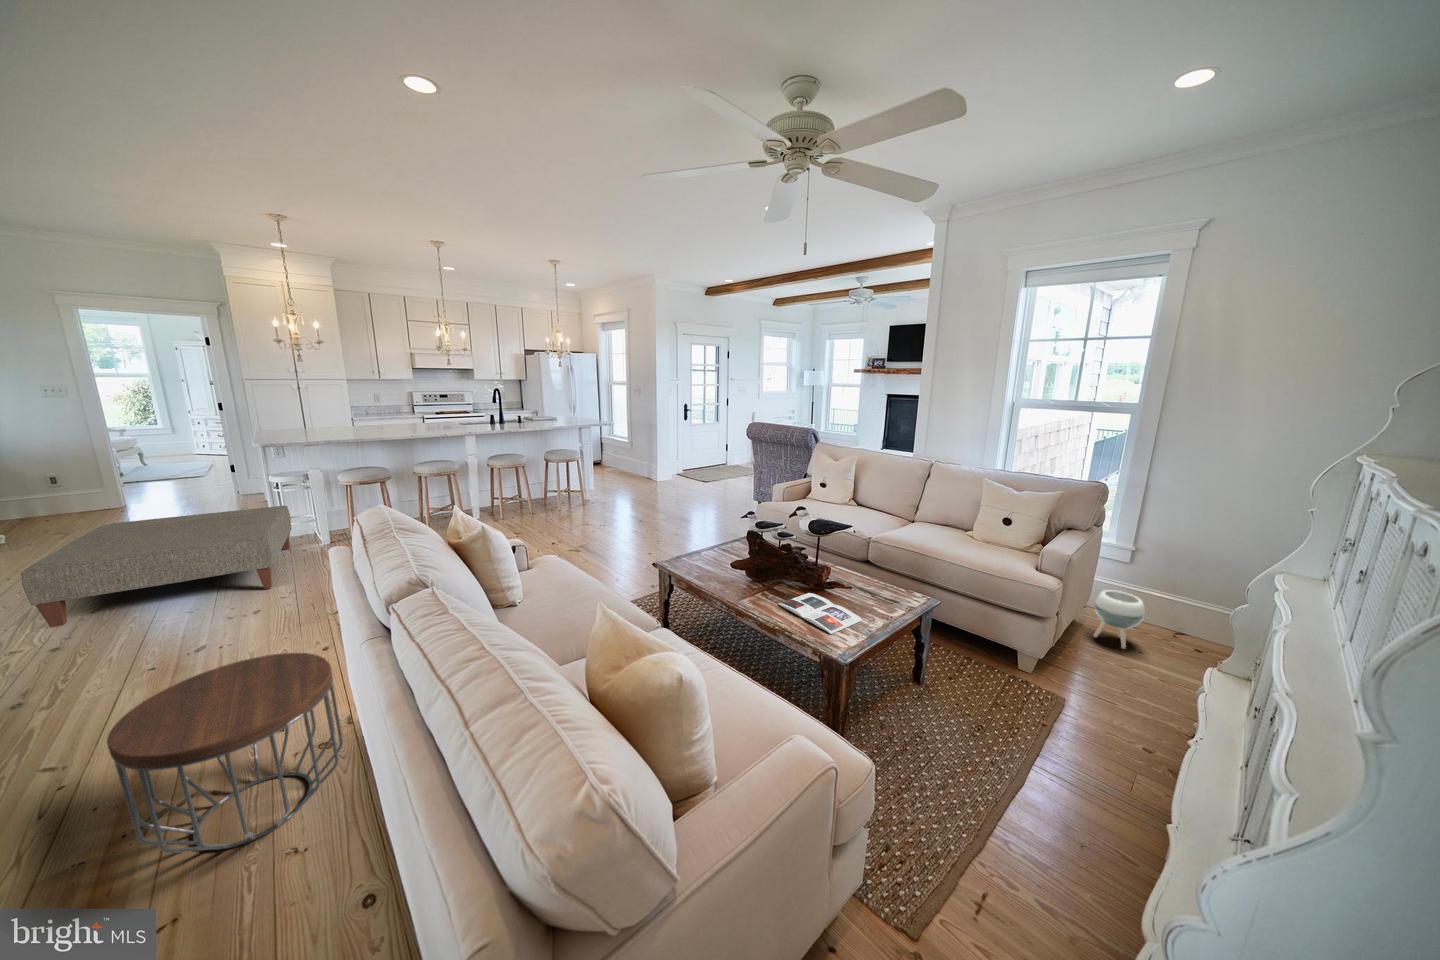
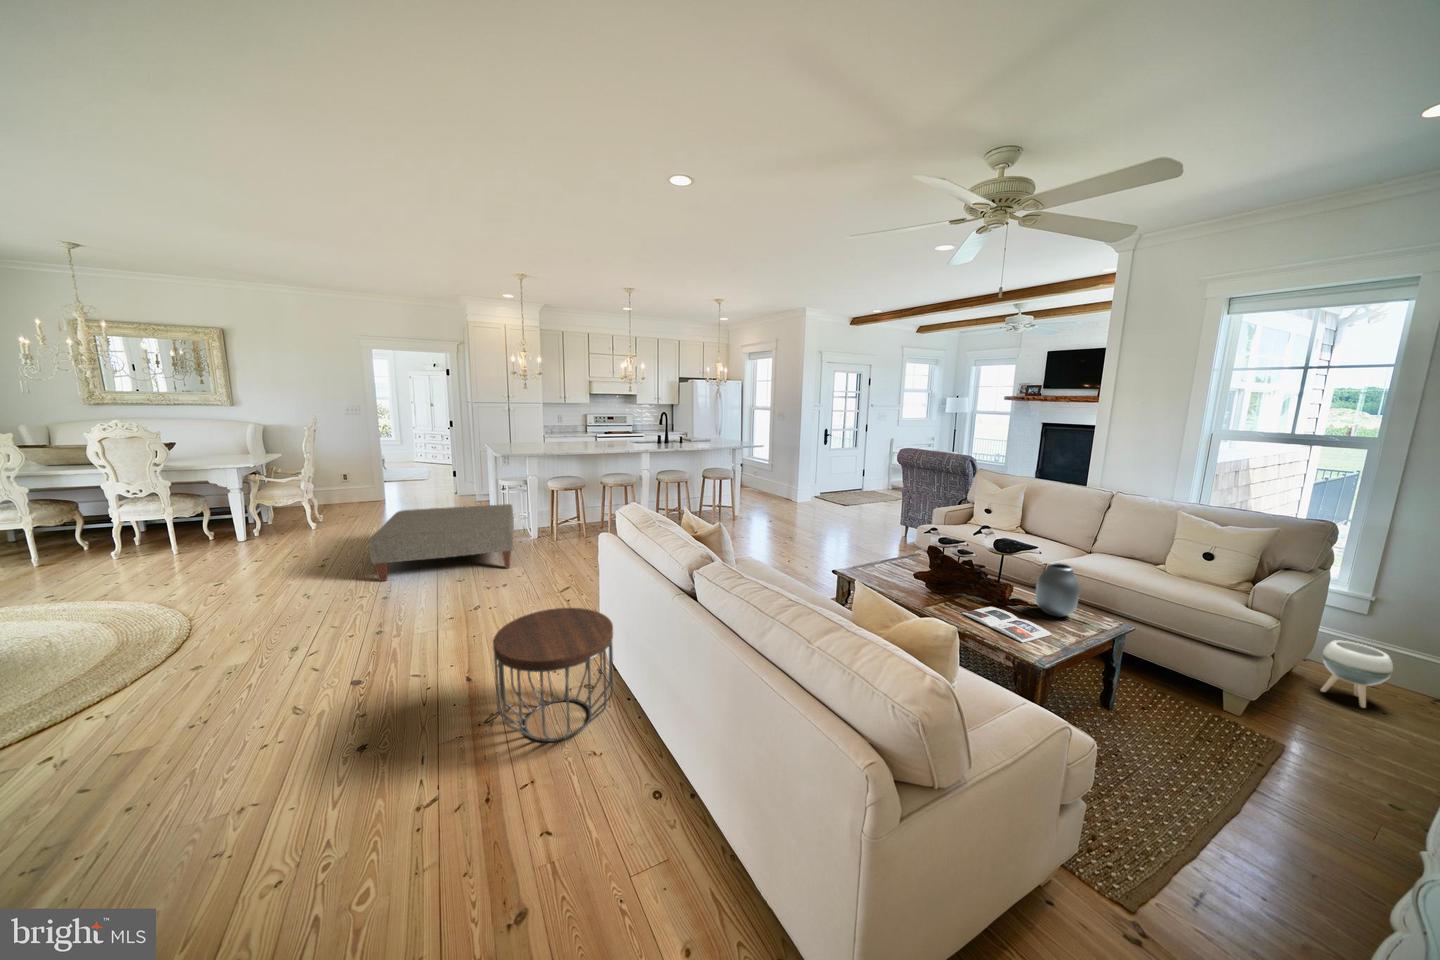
vase: none [852,542,891,597] -> present [1035,563,1080,617]

